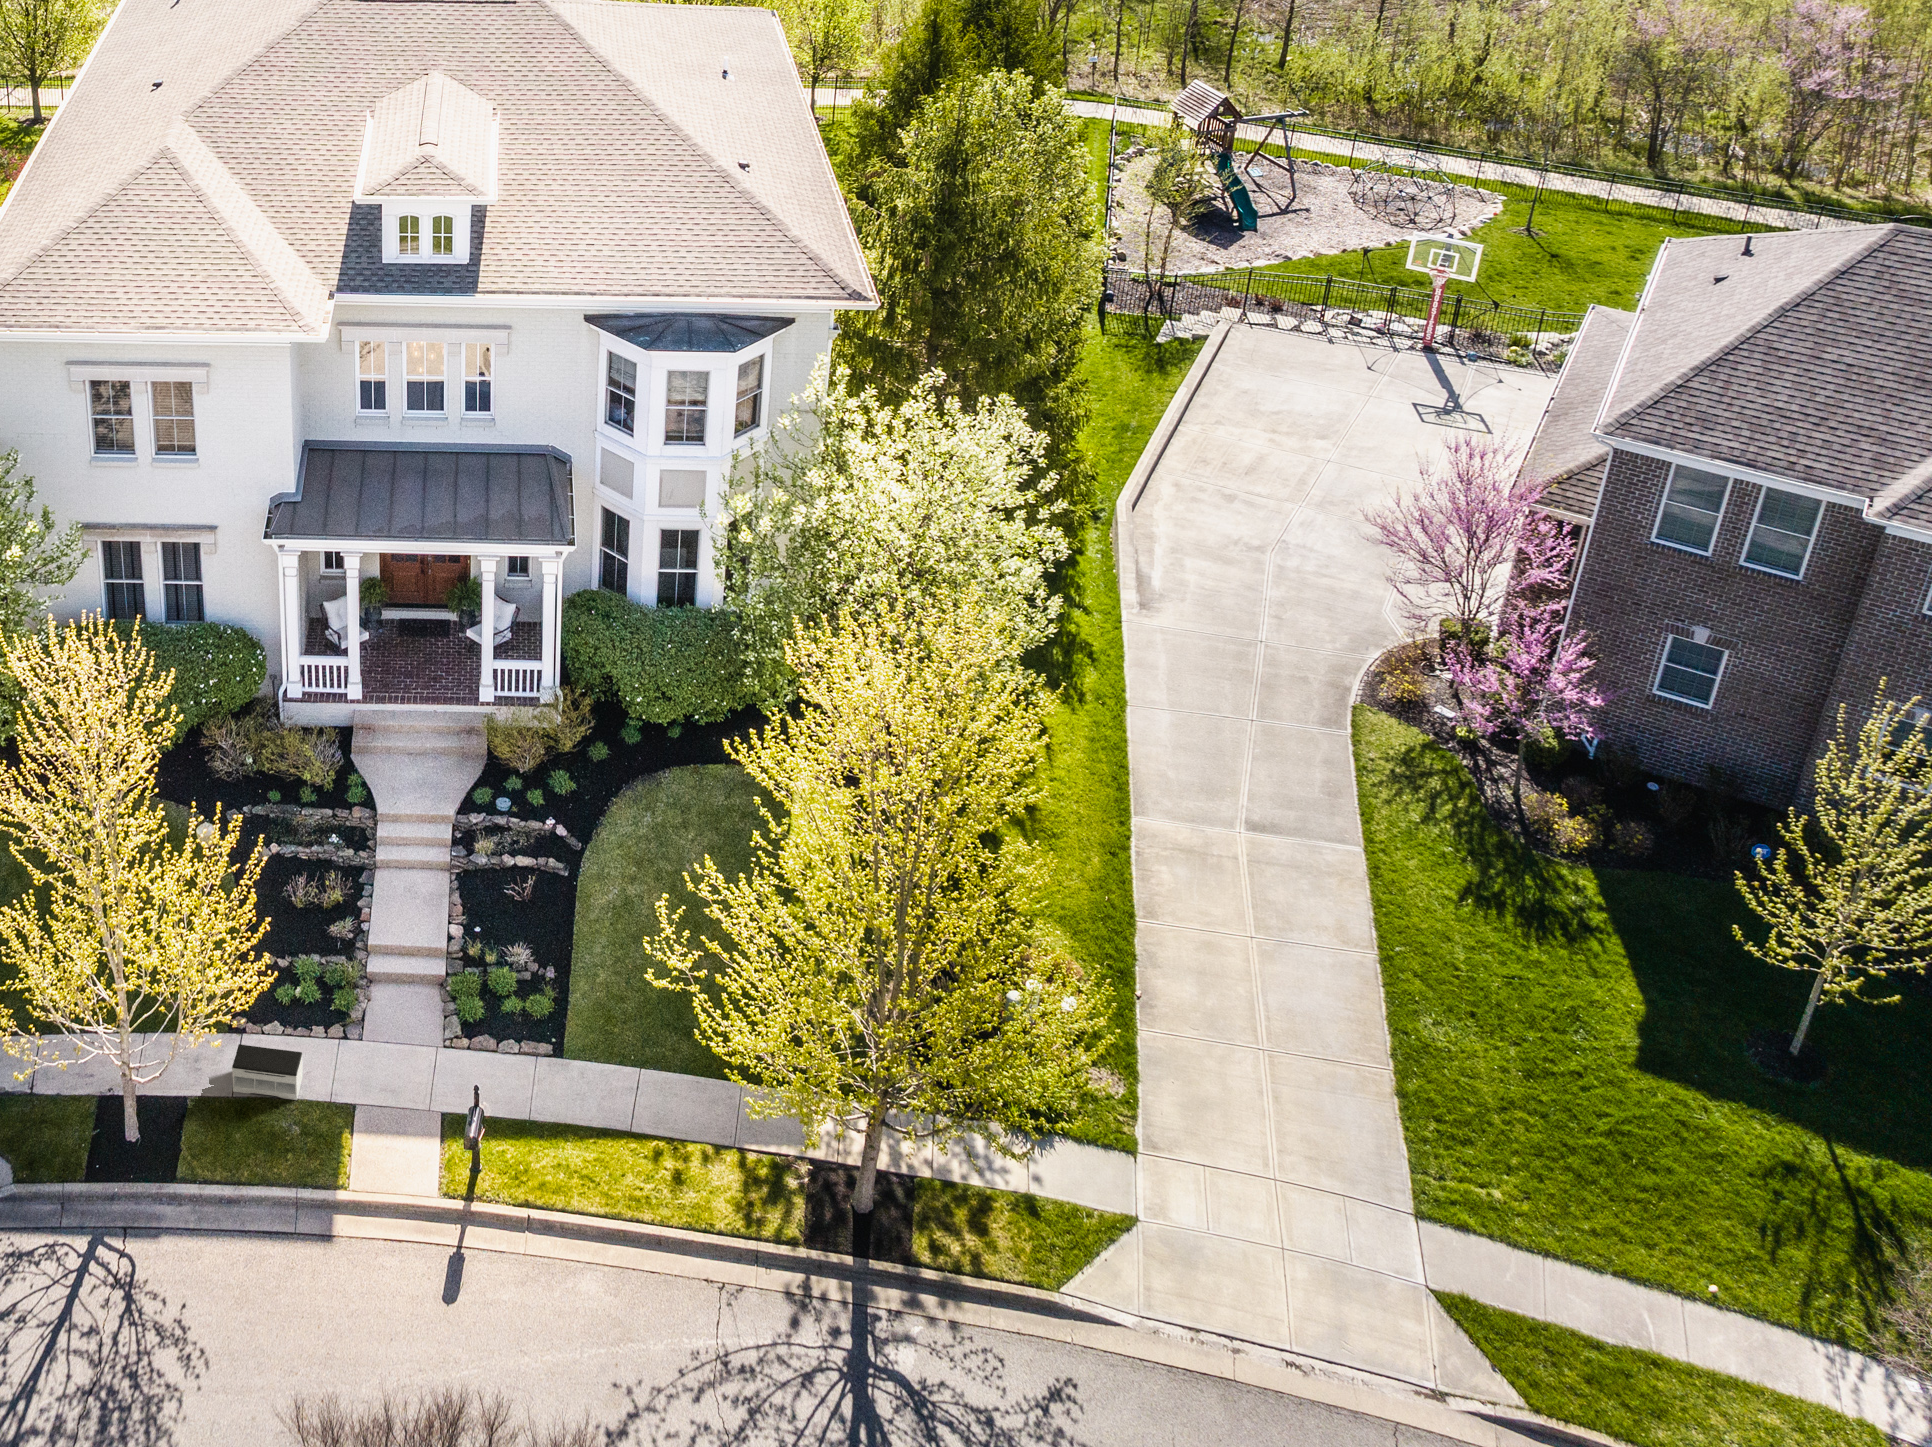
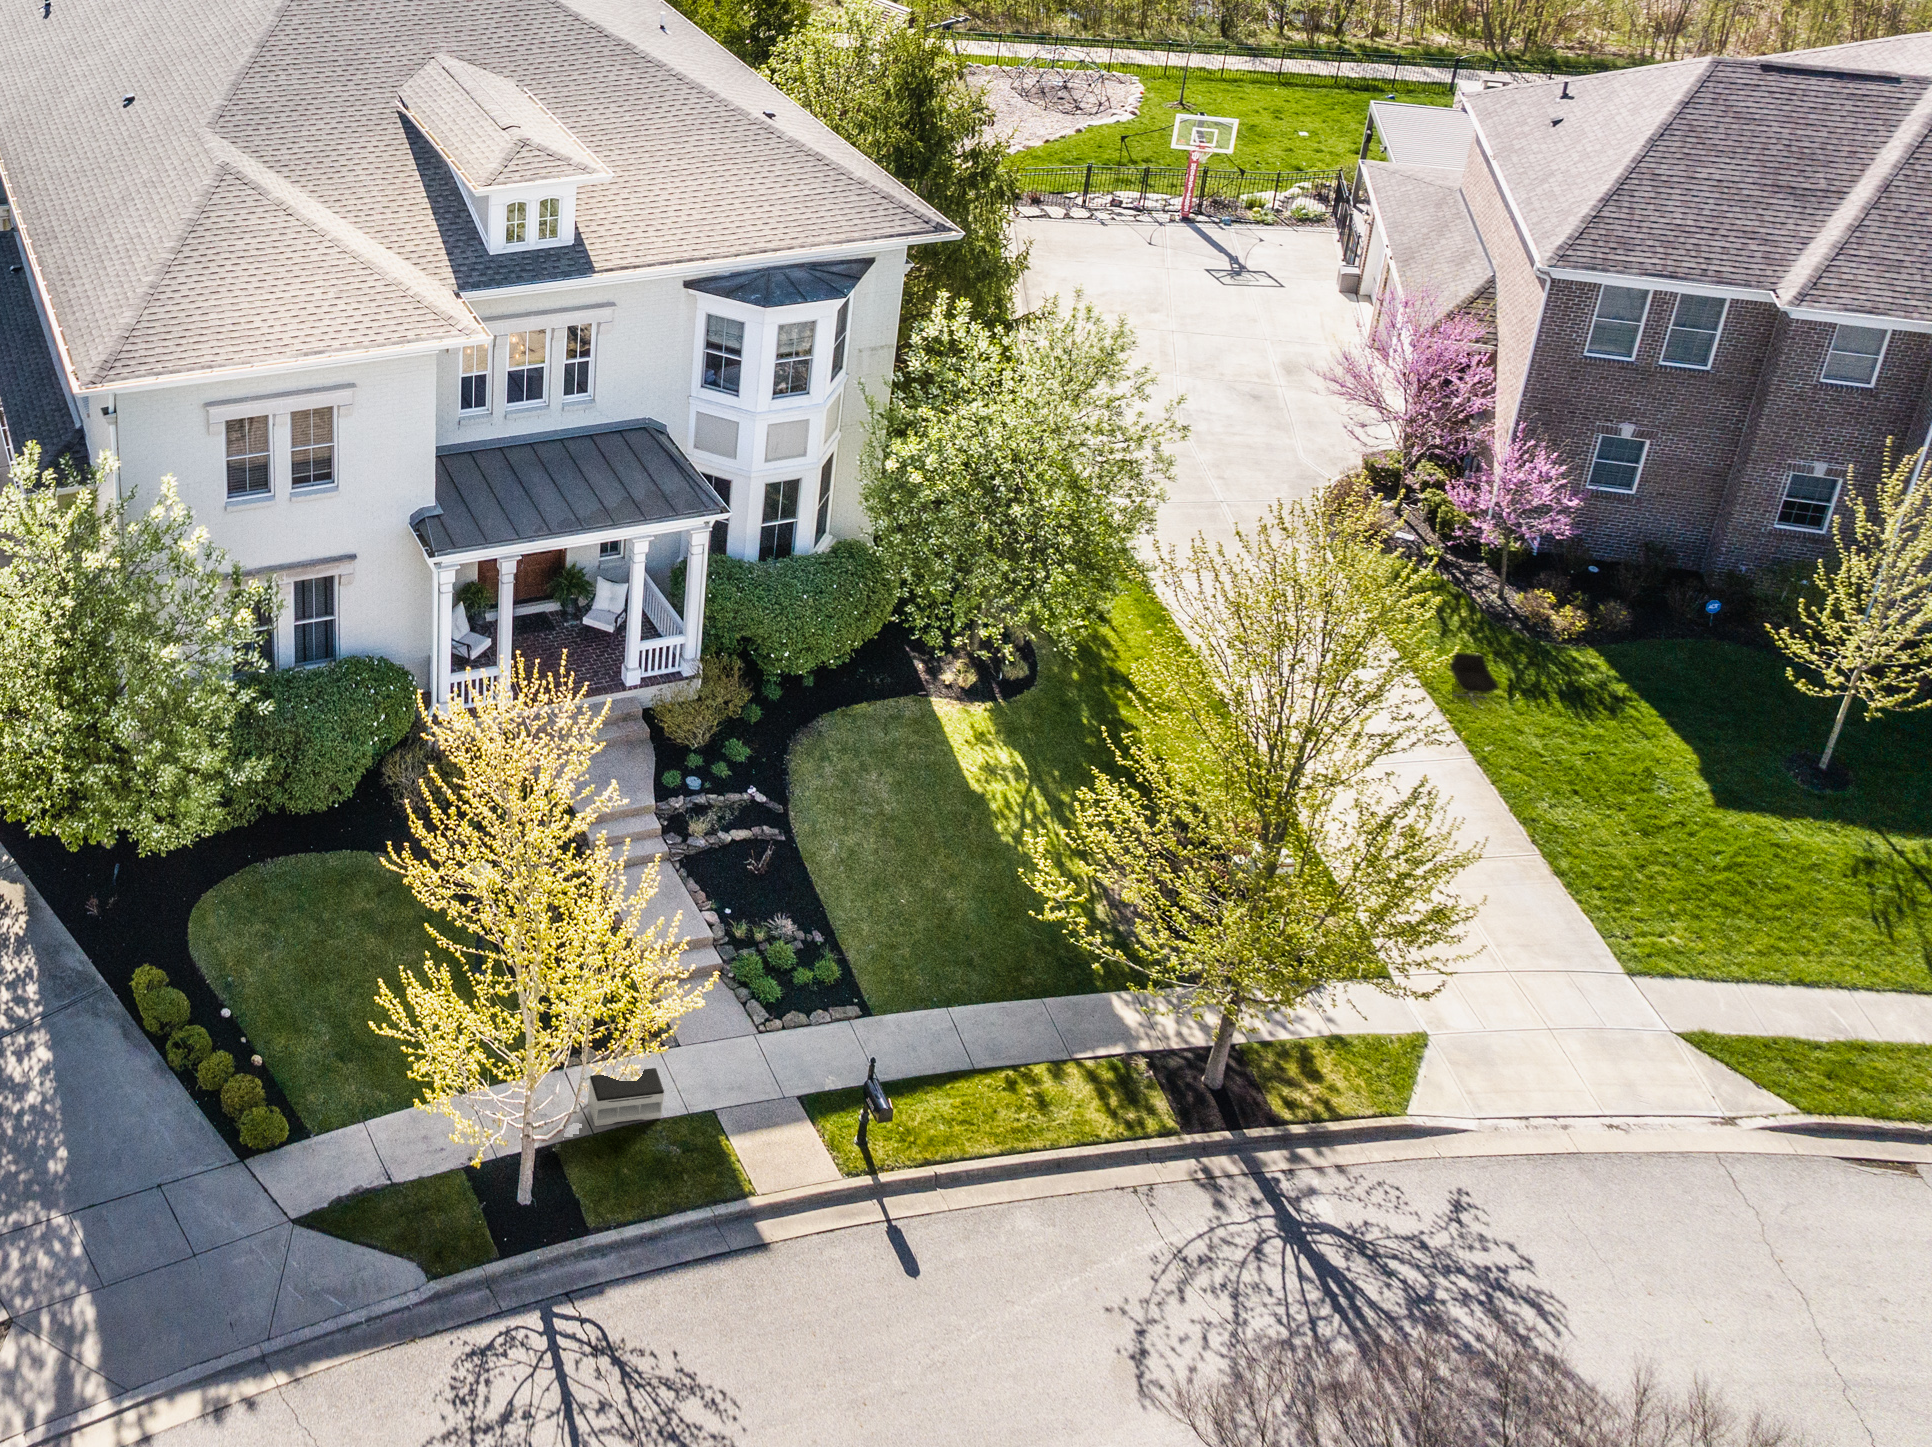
lounge chair: none [1403,843,1454,908] -> present [1450,652,1499,702]

